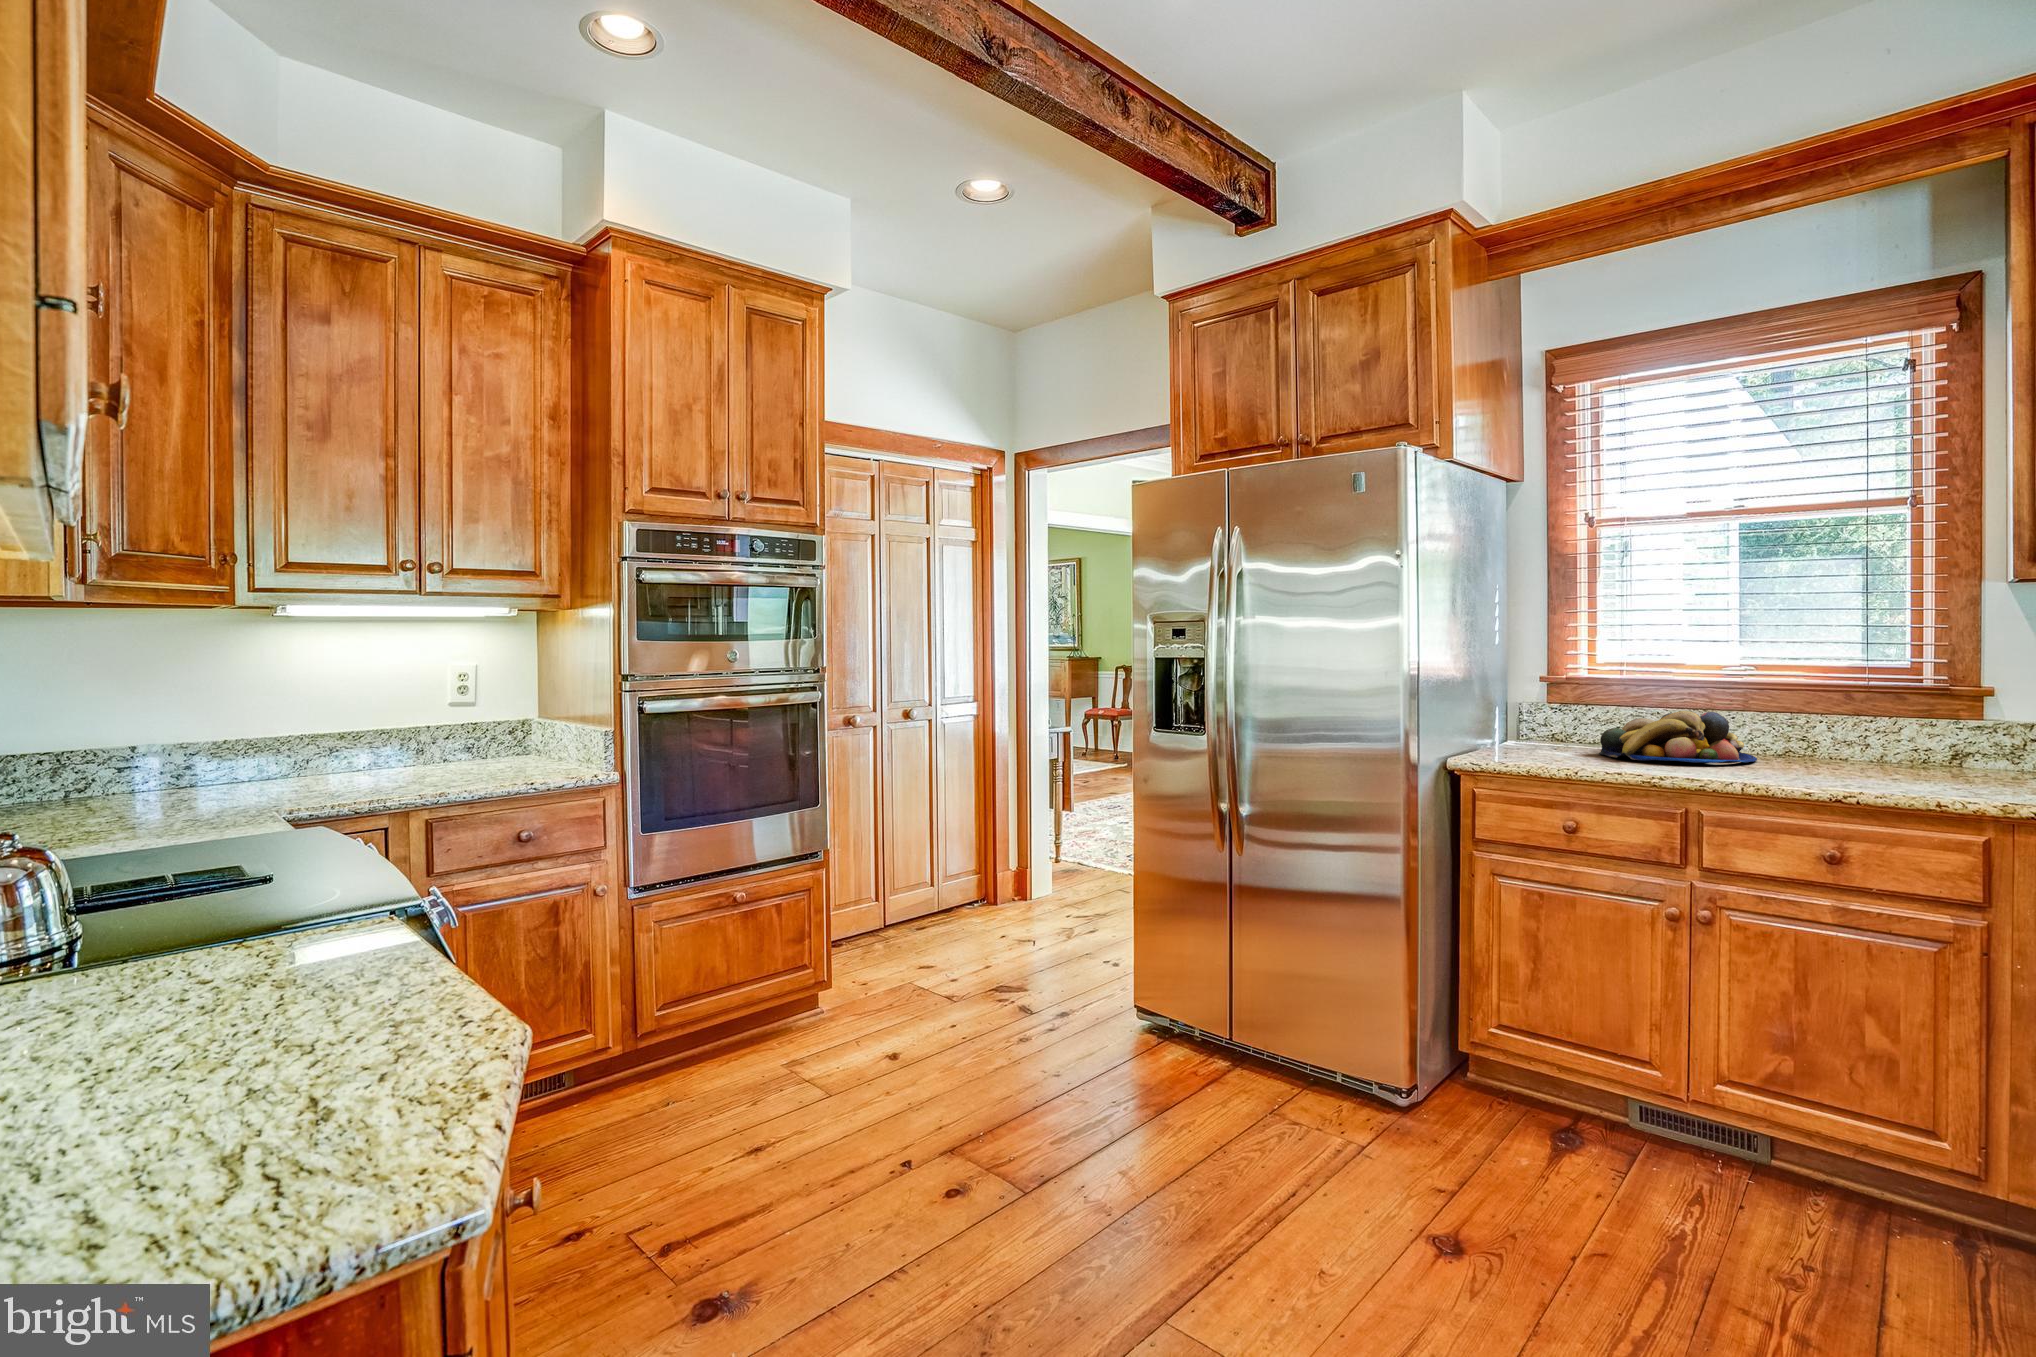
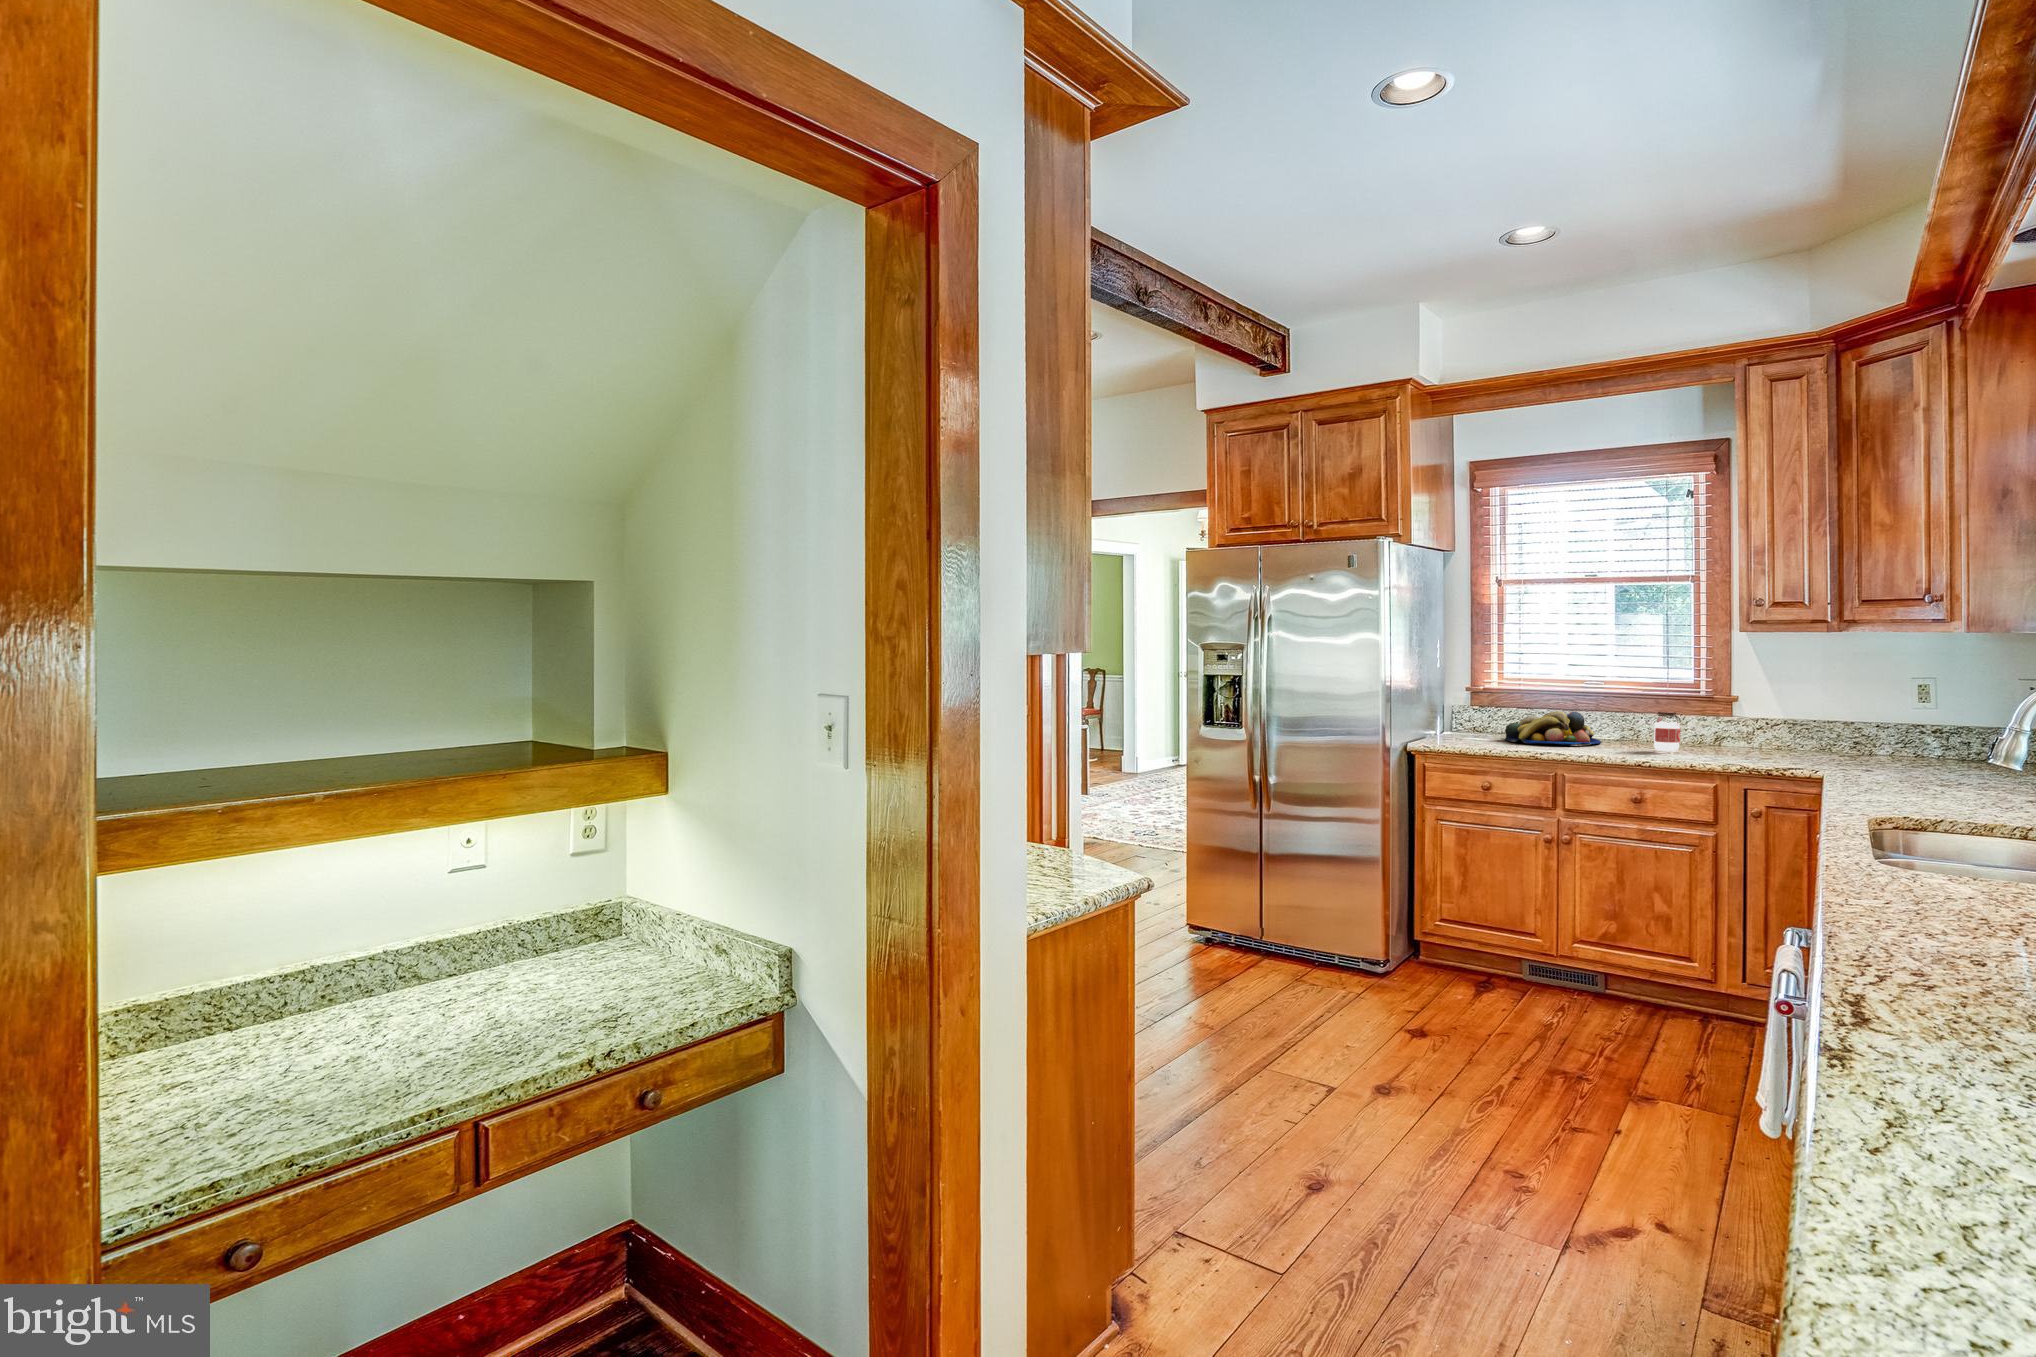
jar: none [1853,712,1905,778] -> present [1654,712,1681,752]

